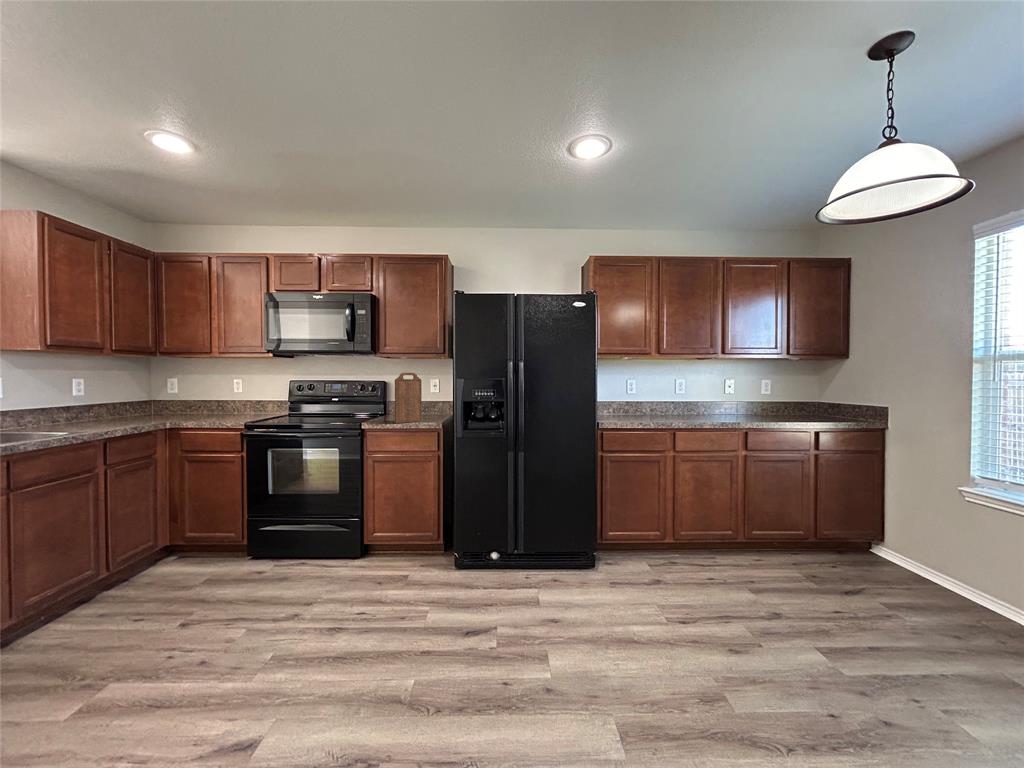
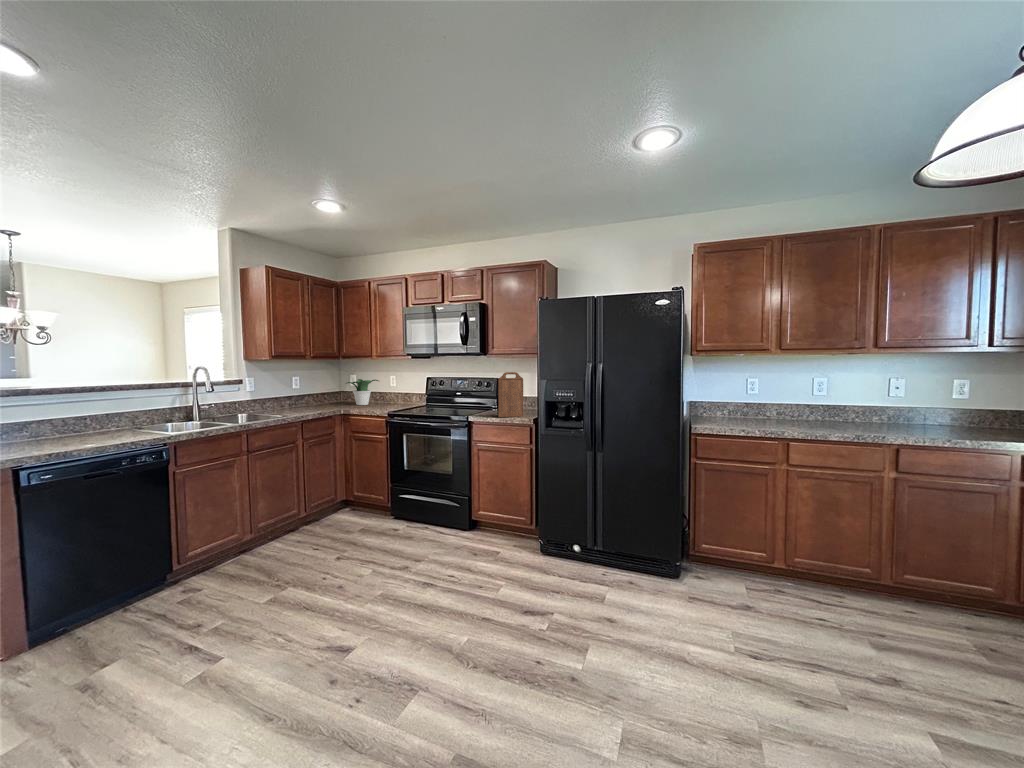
potted plant: none [162,384,215,418] -> present [347,379,378,405]

